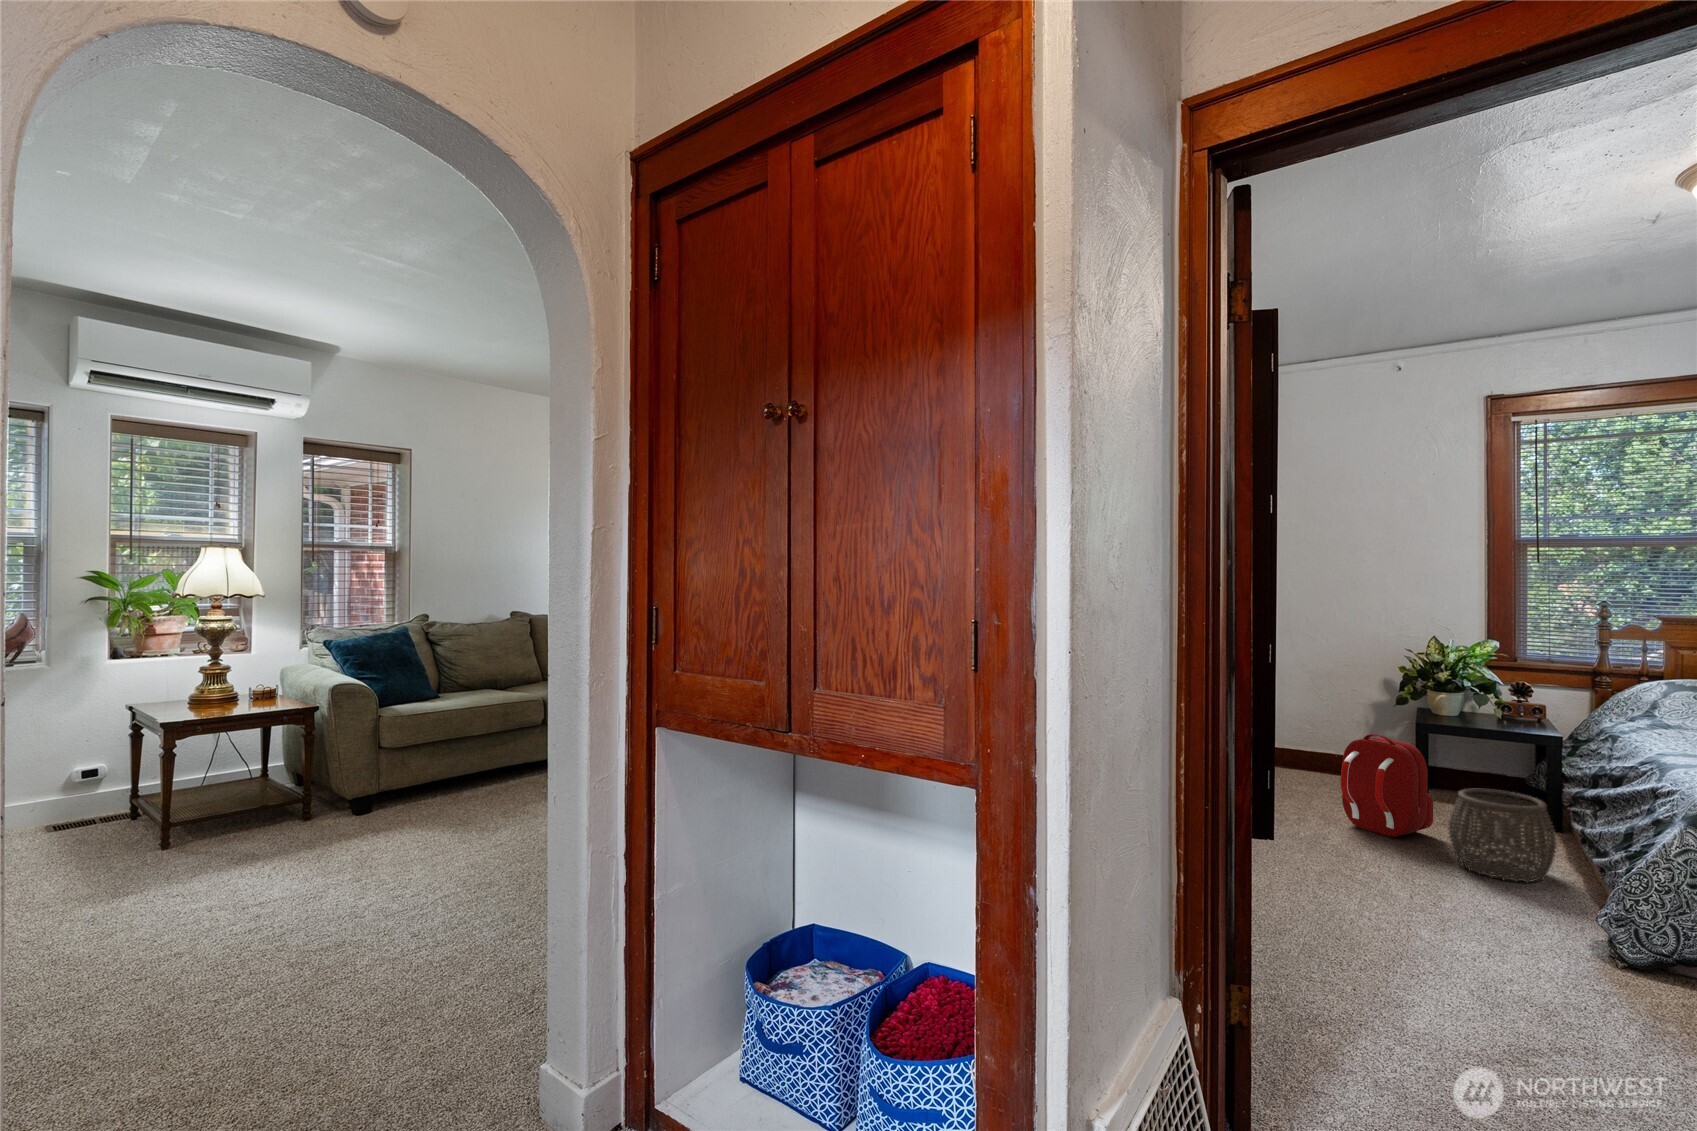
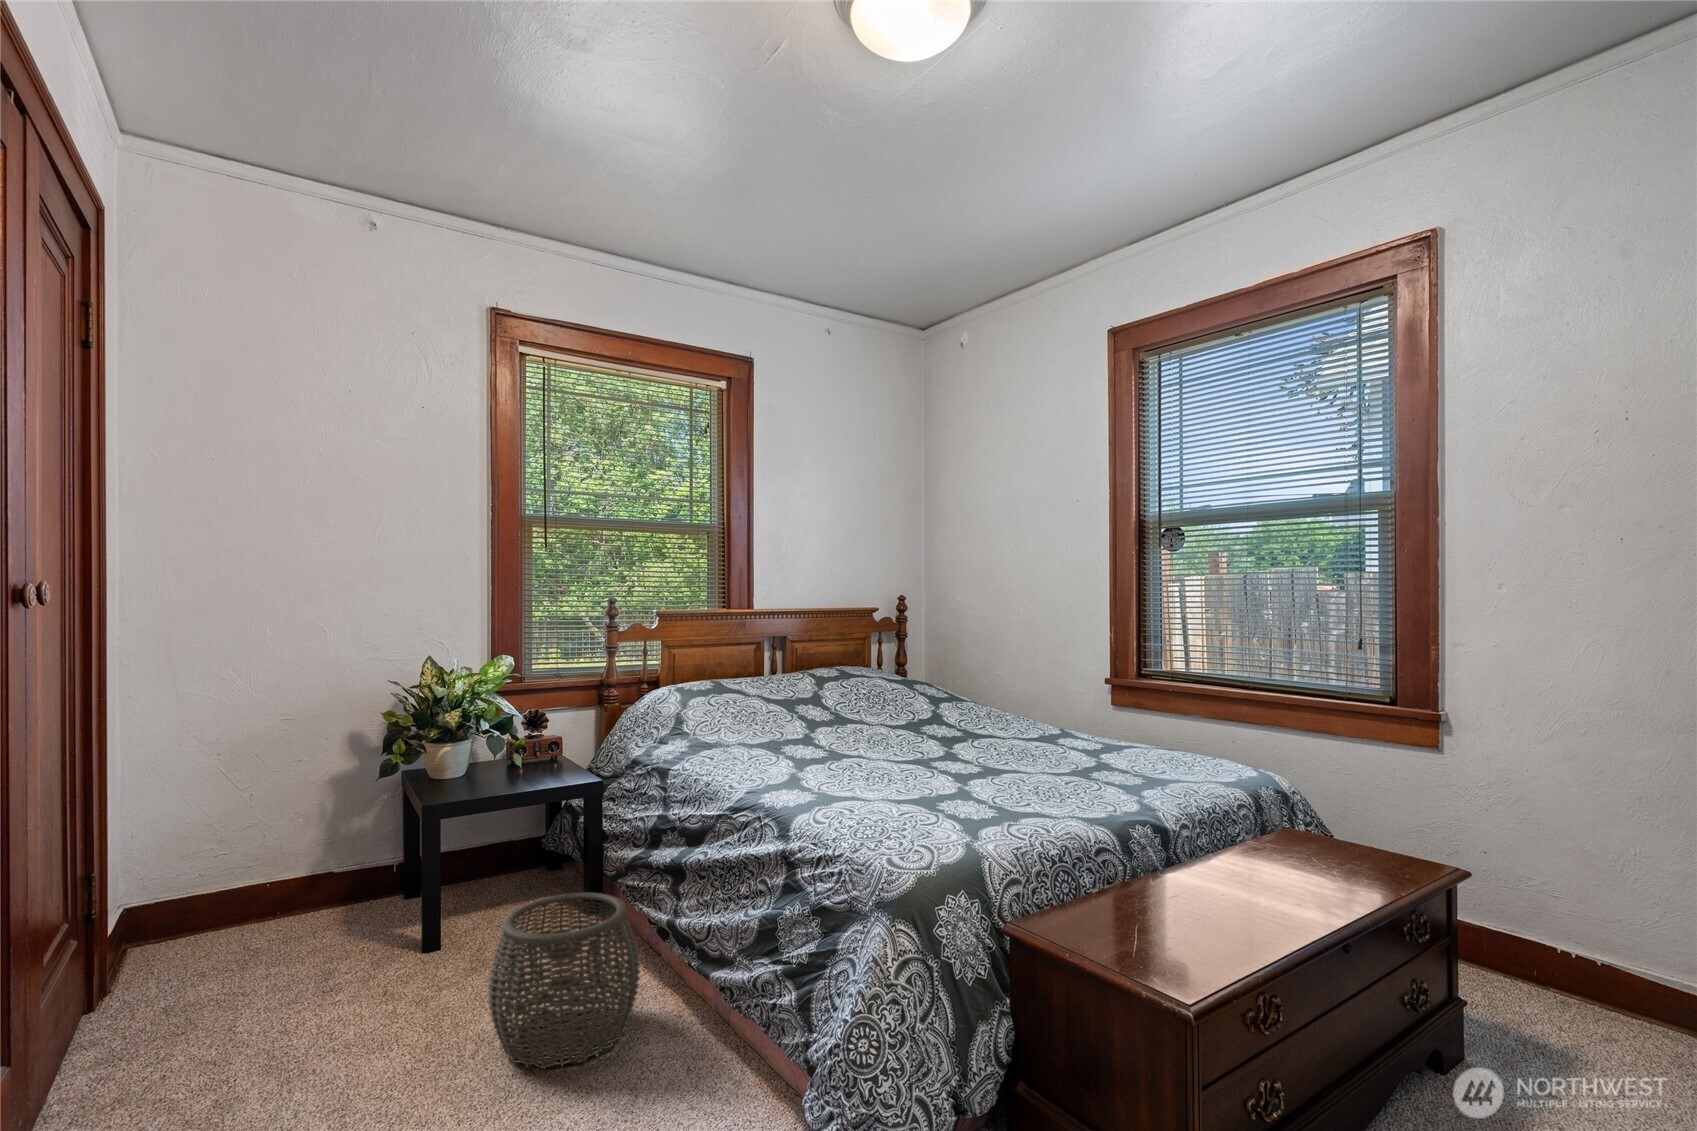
backpack: present [1341,734,1433,837] -> none [283,850,450,1044]

